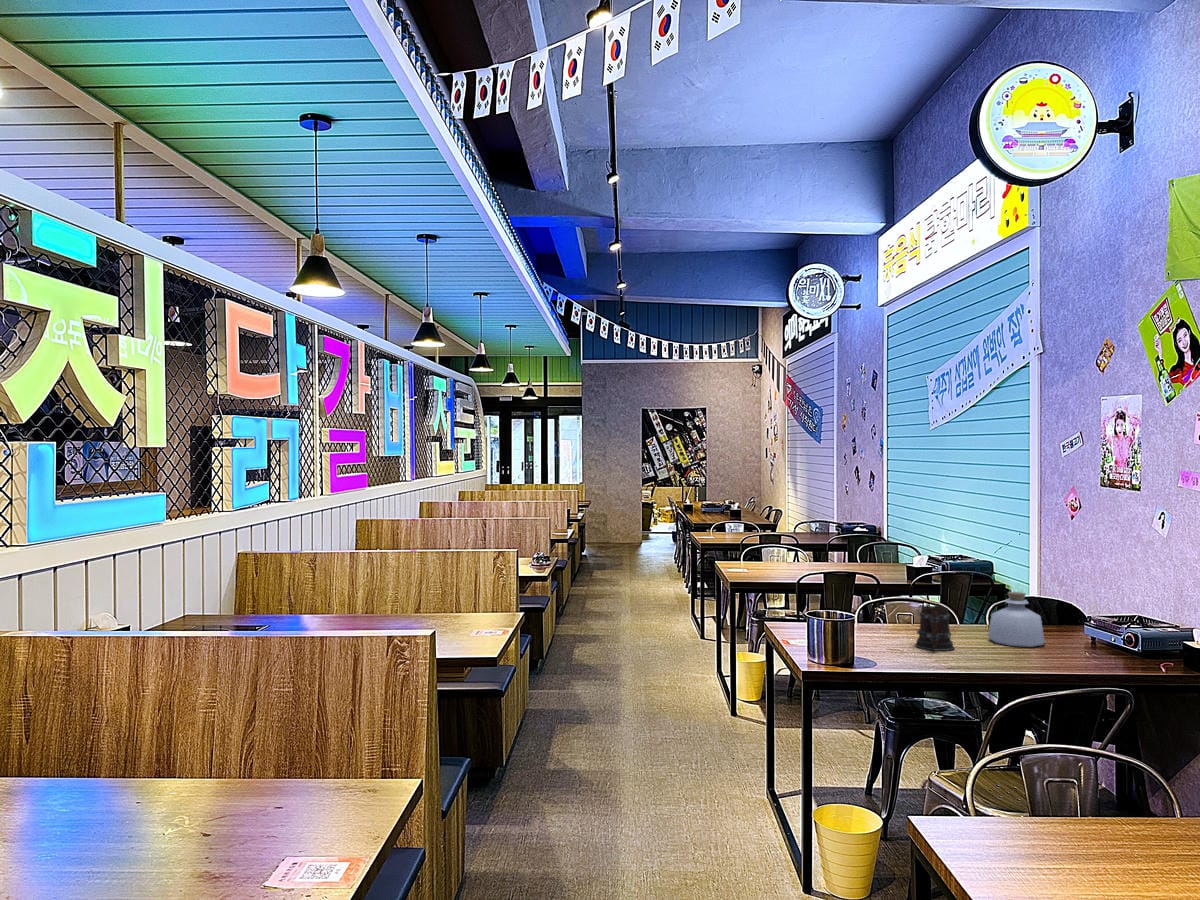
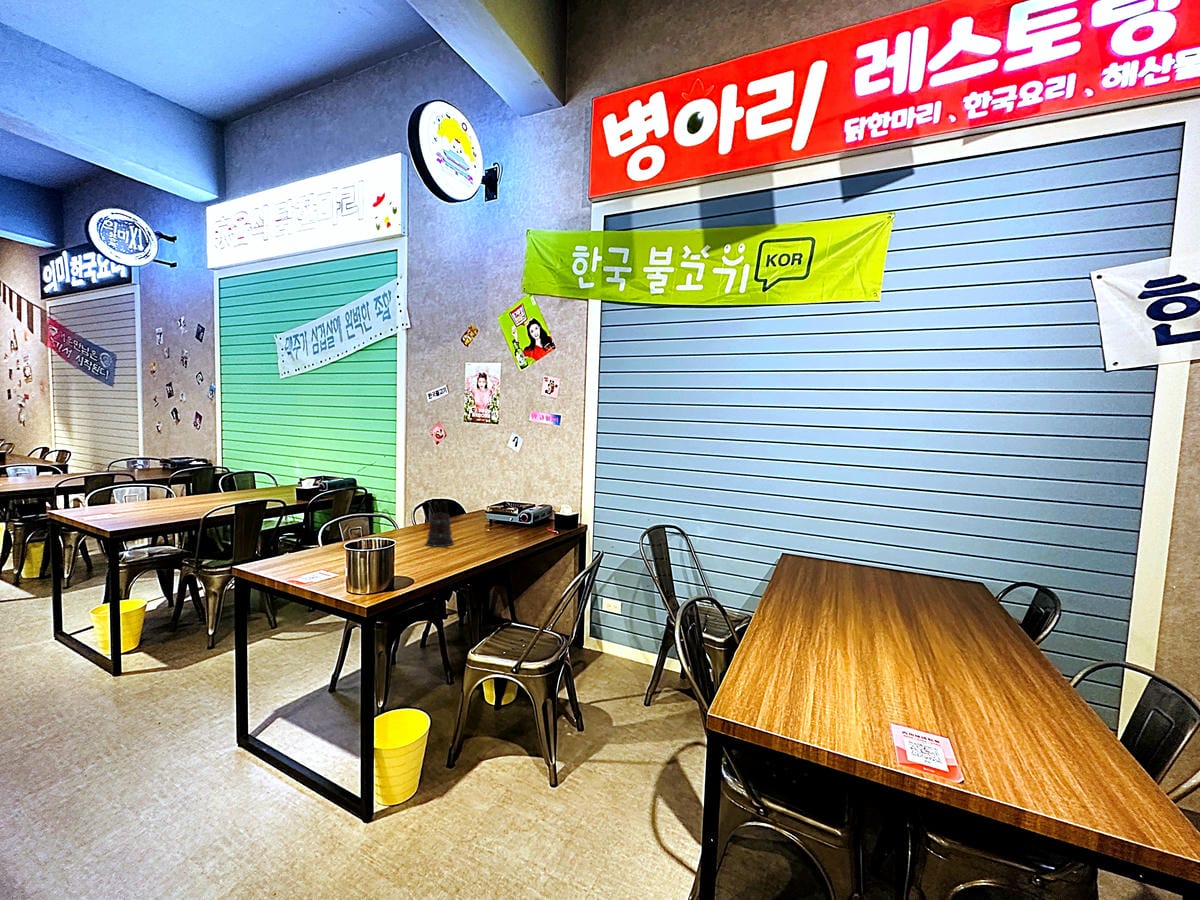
bottle: present [988,592,1045,647] -> none [456,497,492,535]

